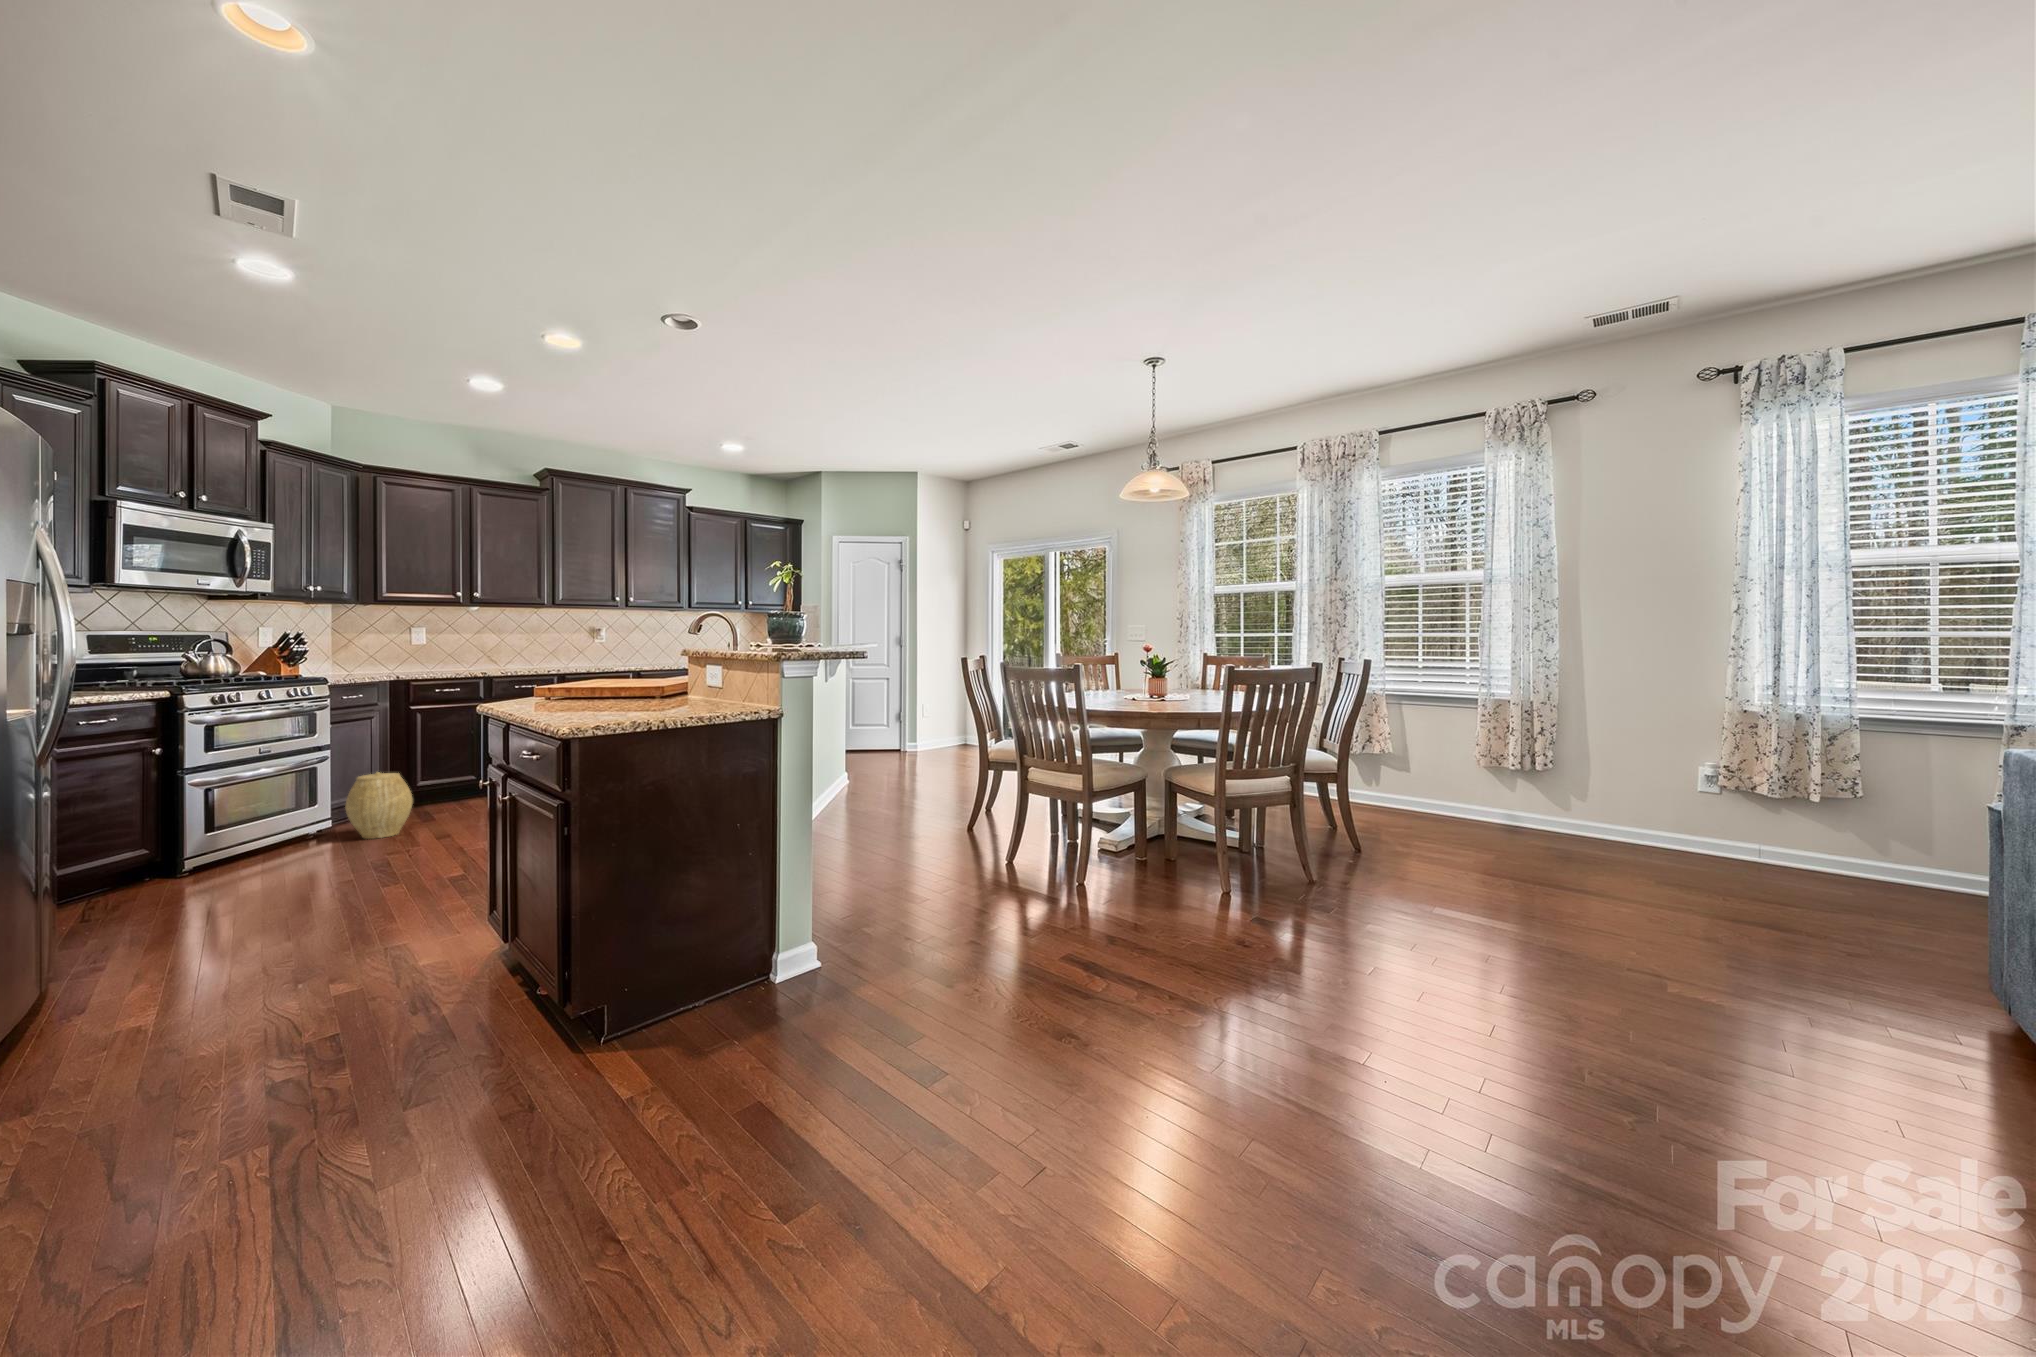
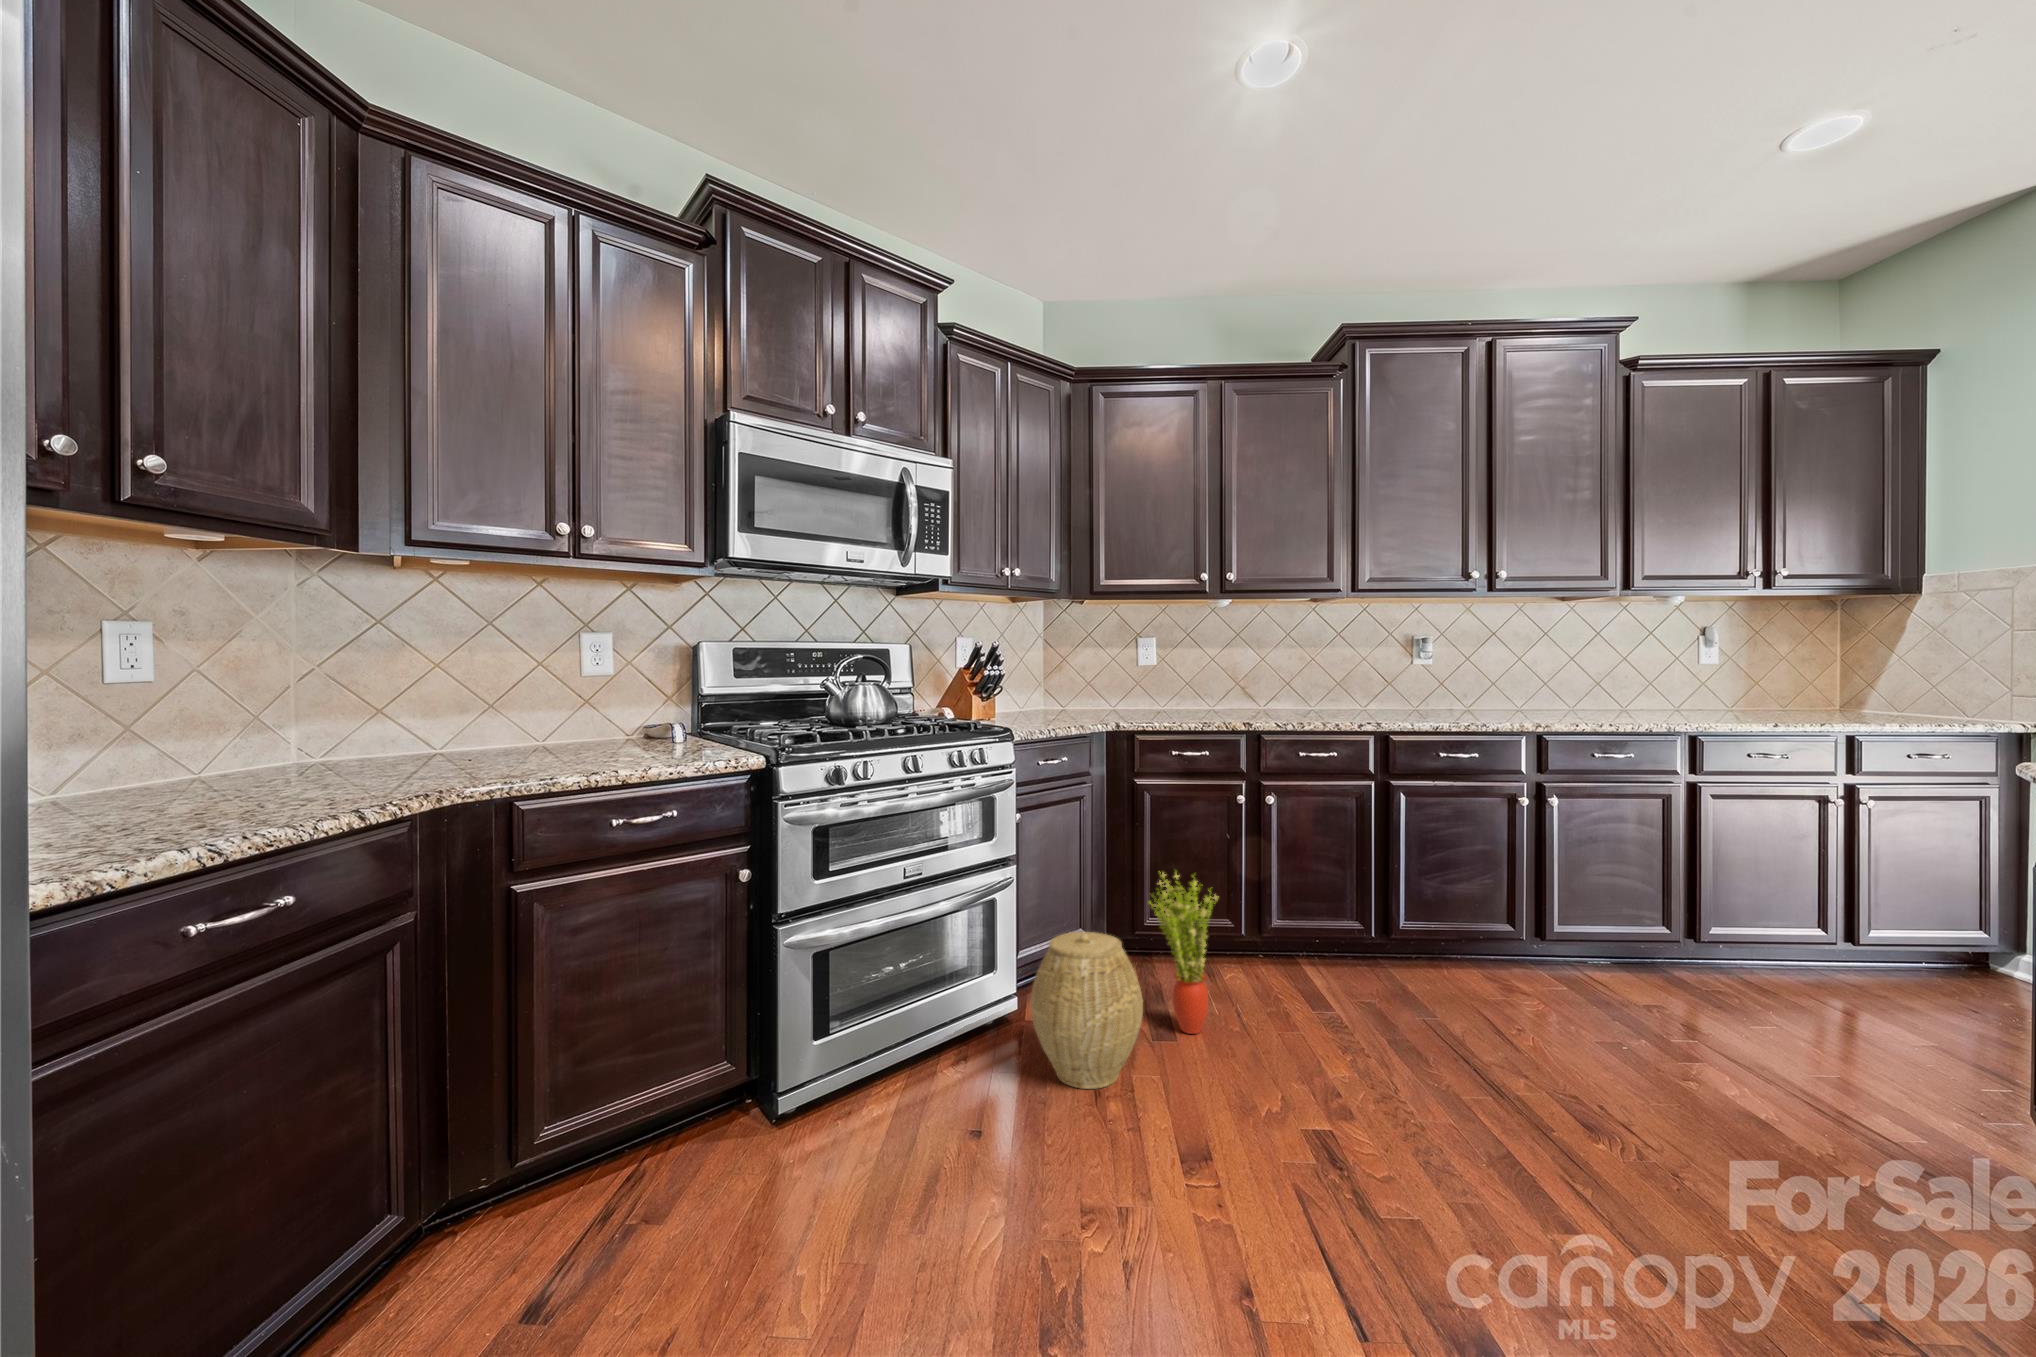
potted plant: none [416,745,457,819] -> present [1150,873,1218,1034]

